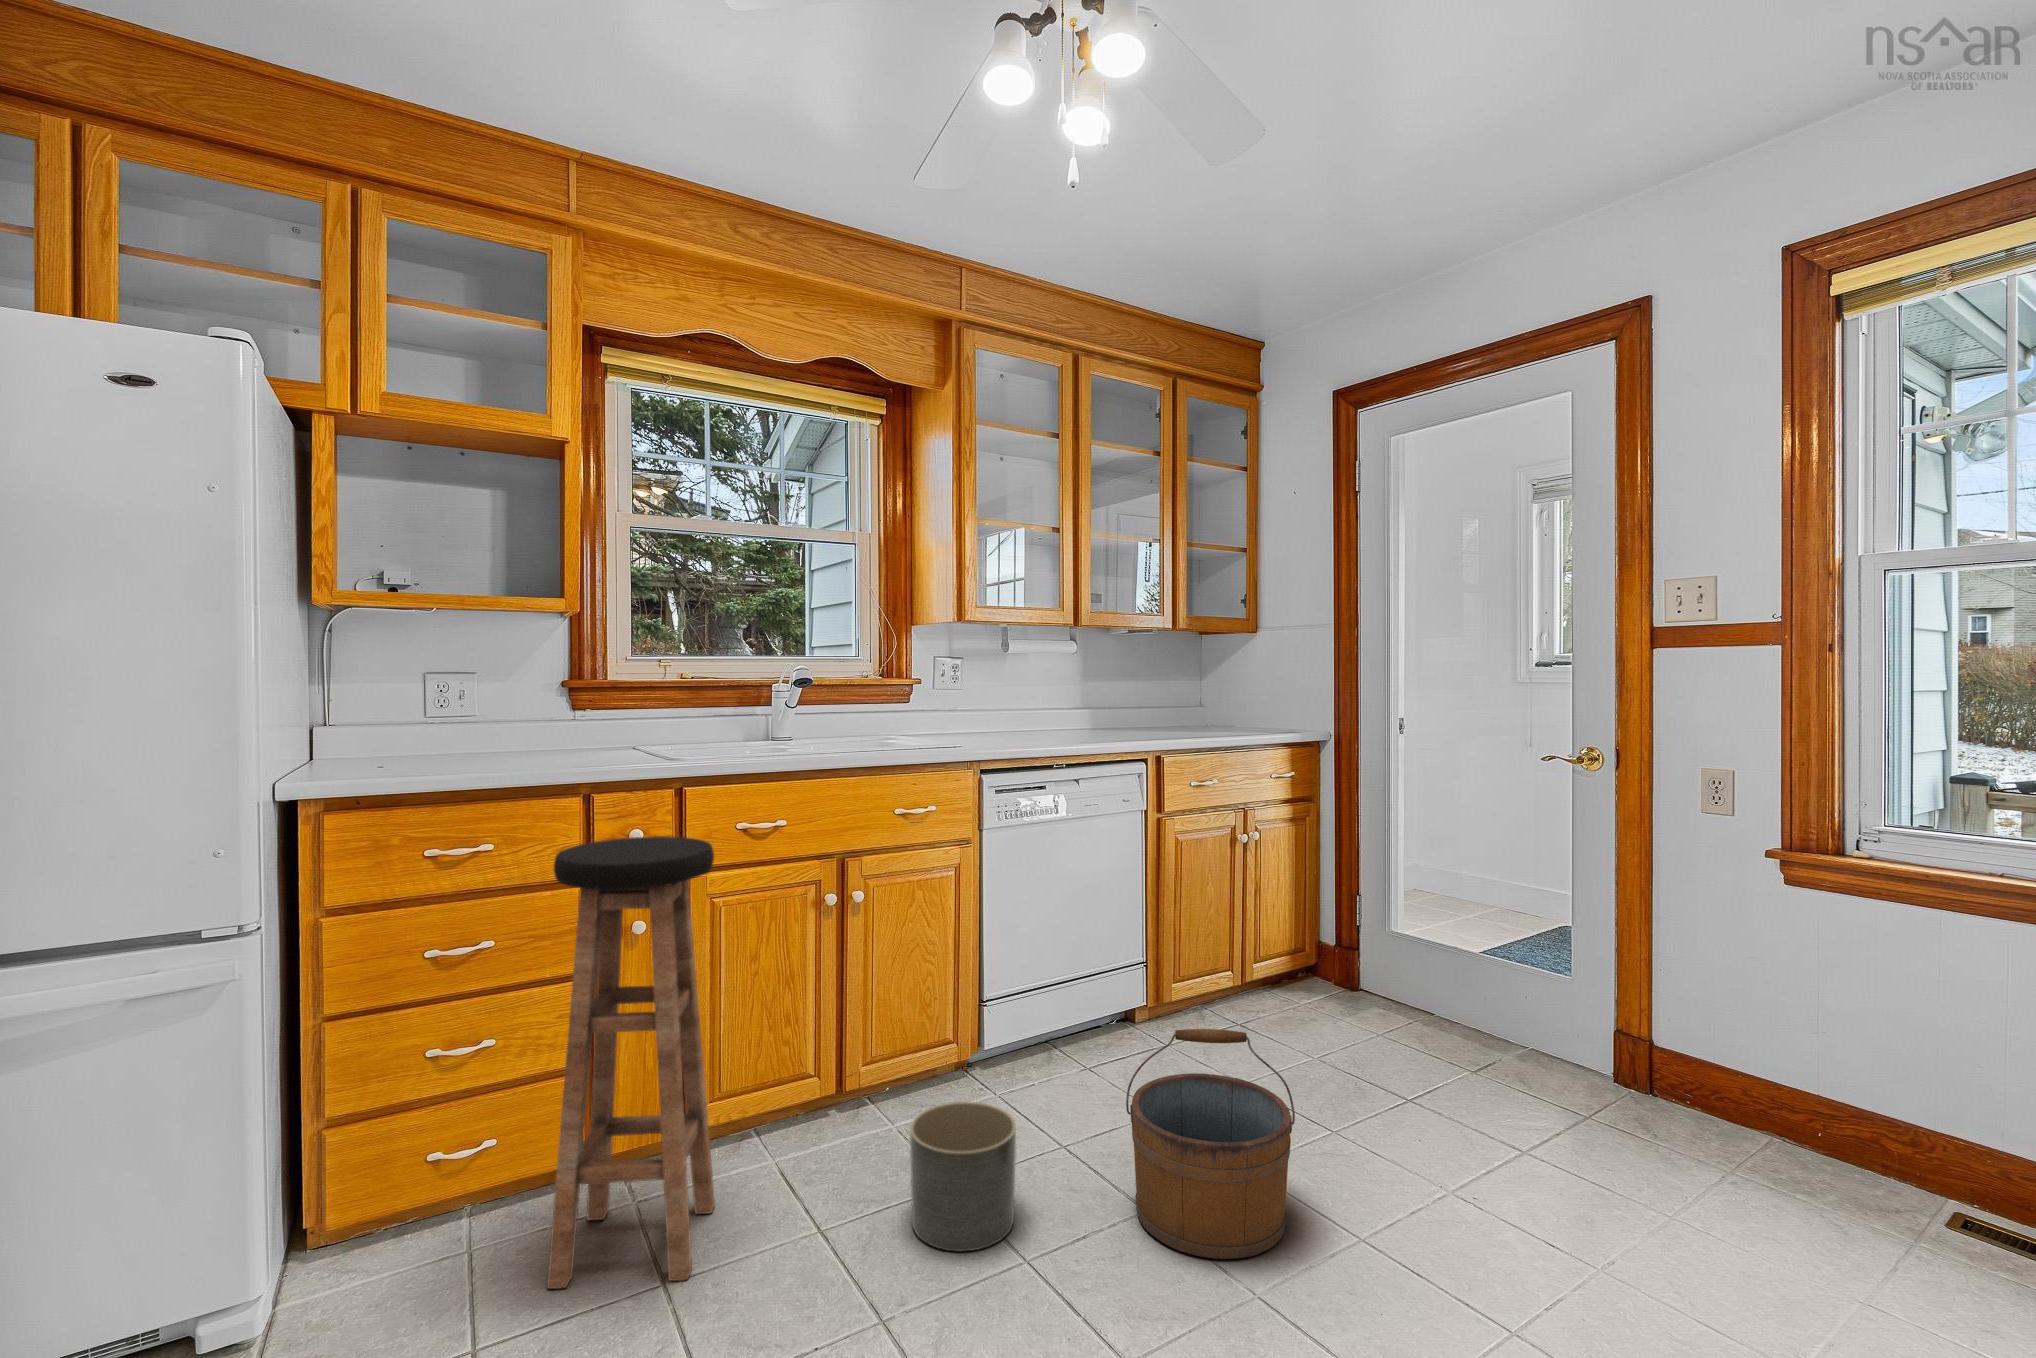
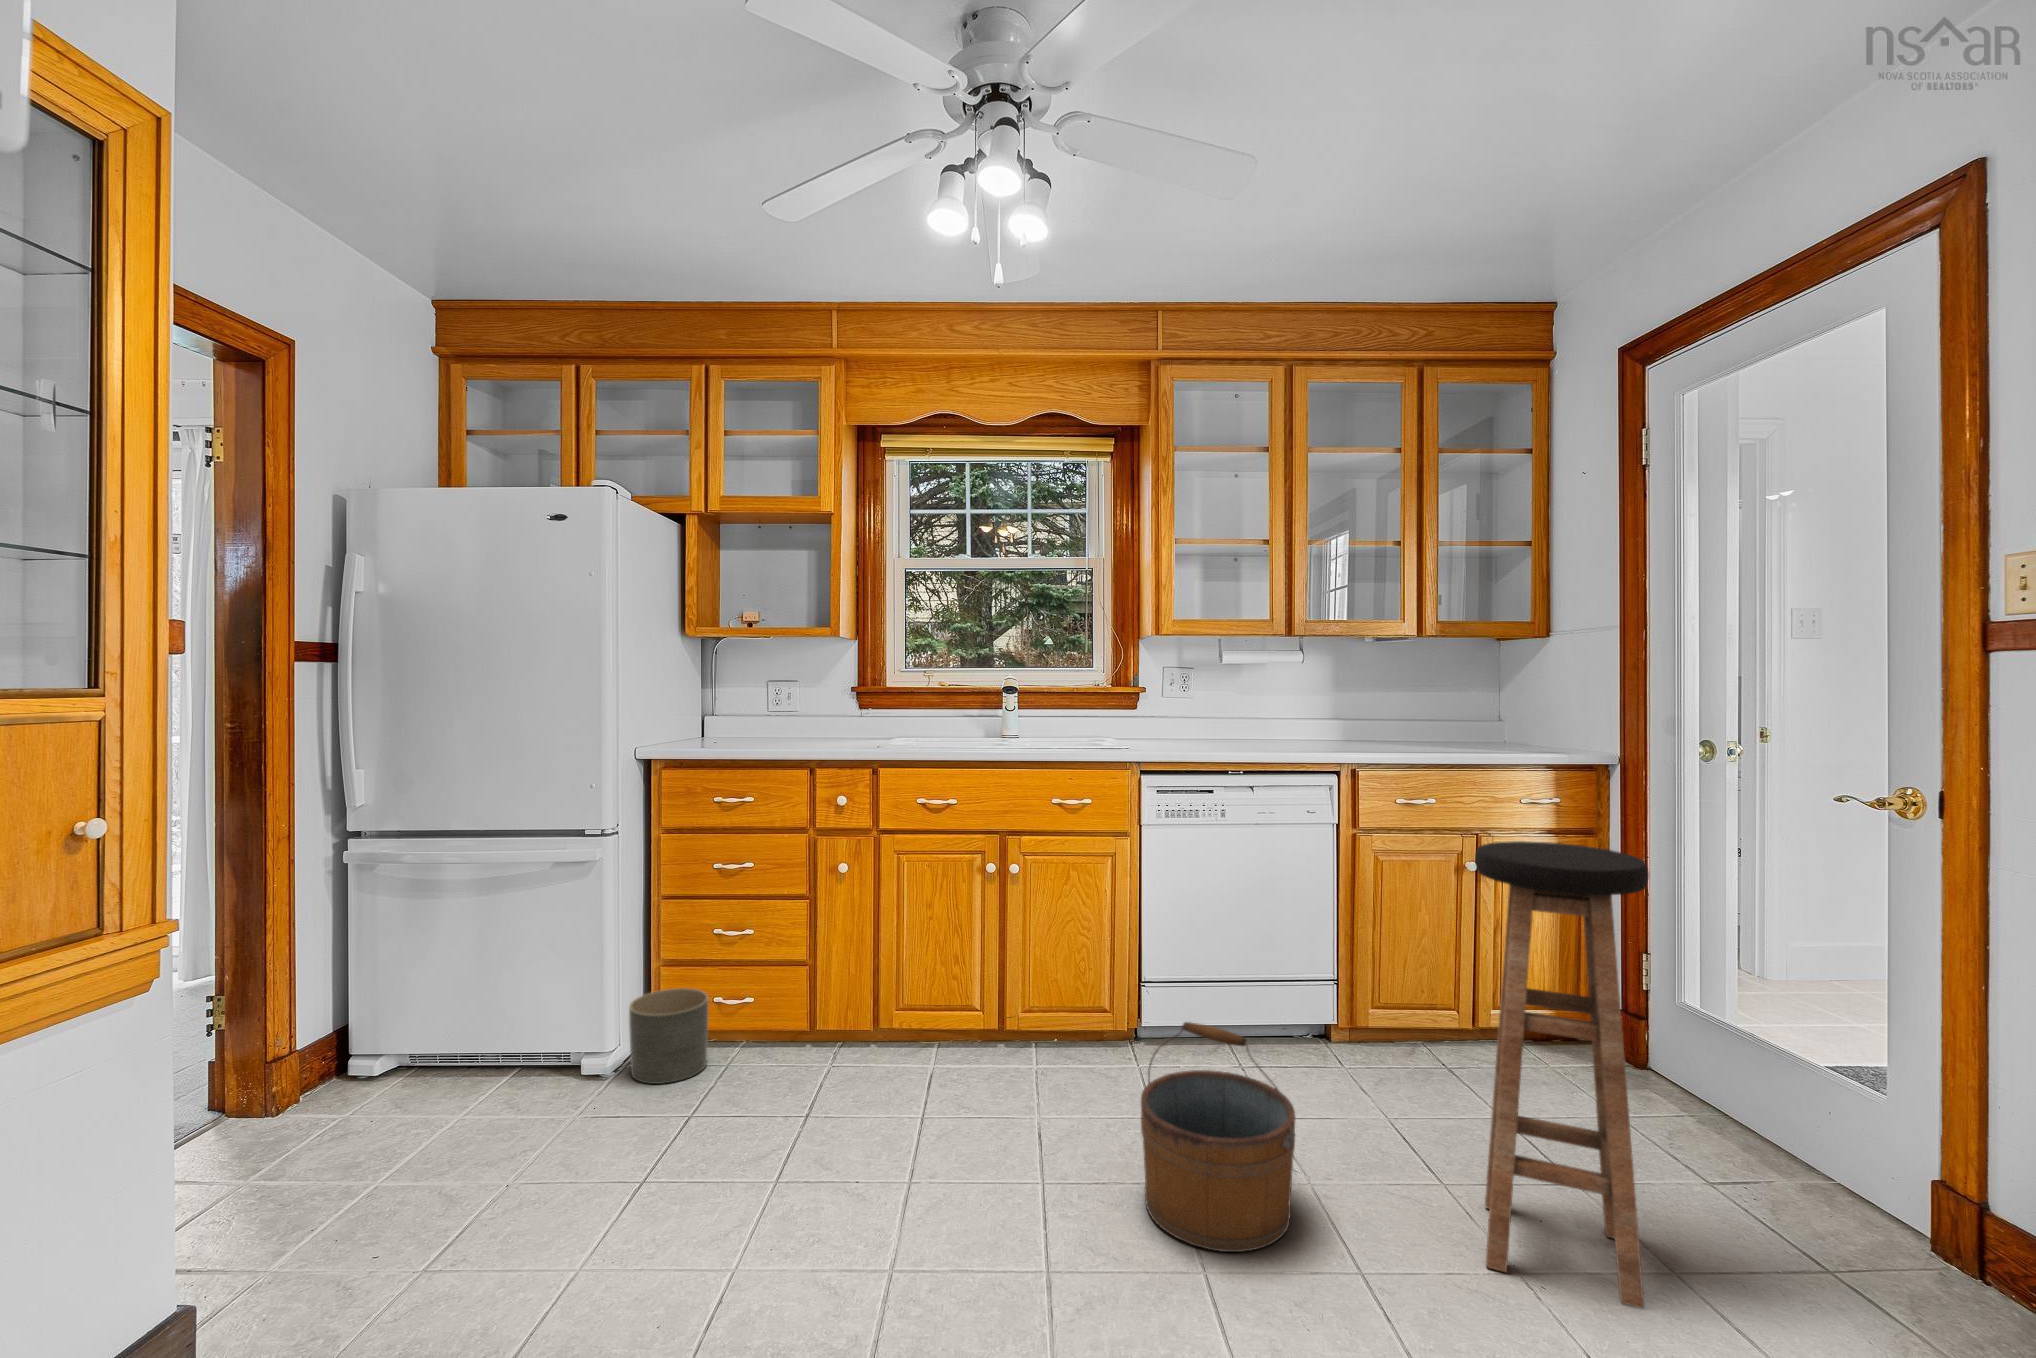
bar stool: present [547,836,715,1289] -> present [1475,841,1649,1308]
planter: present [910,1102,1016,1251] -> present [629,988,709,1084]

